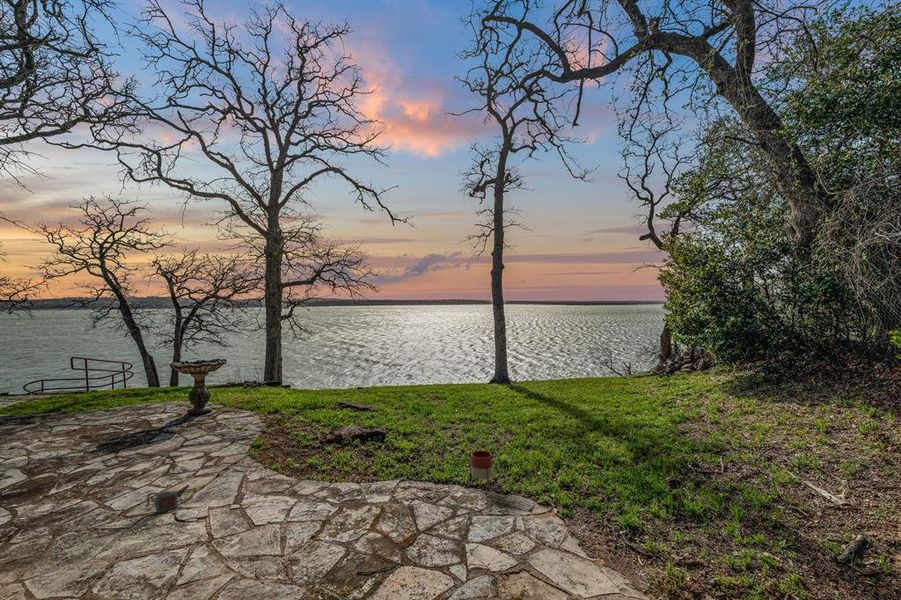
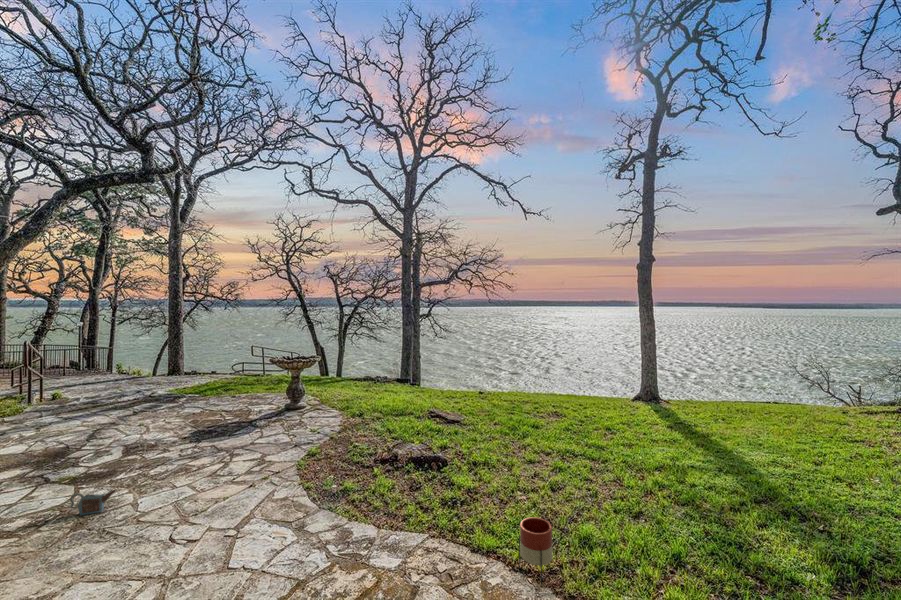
watering can: present [146,485,189,513] -> present [70,490,116,515]

